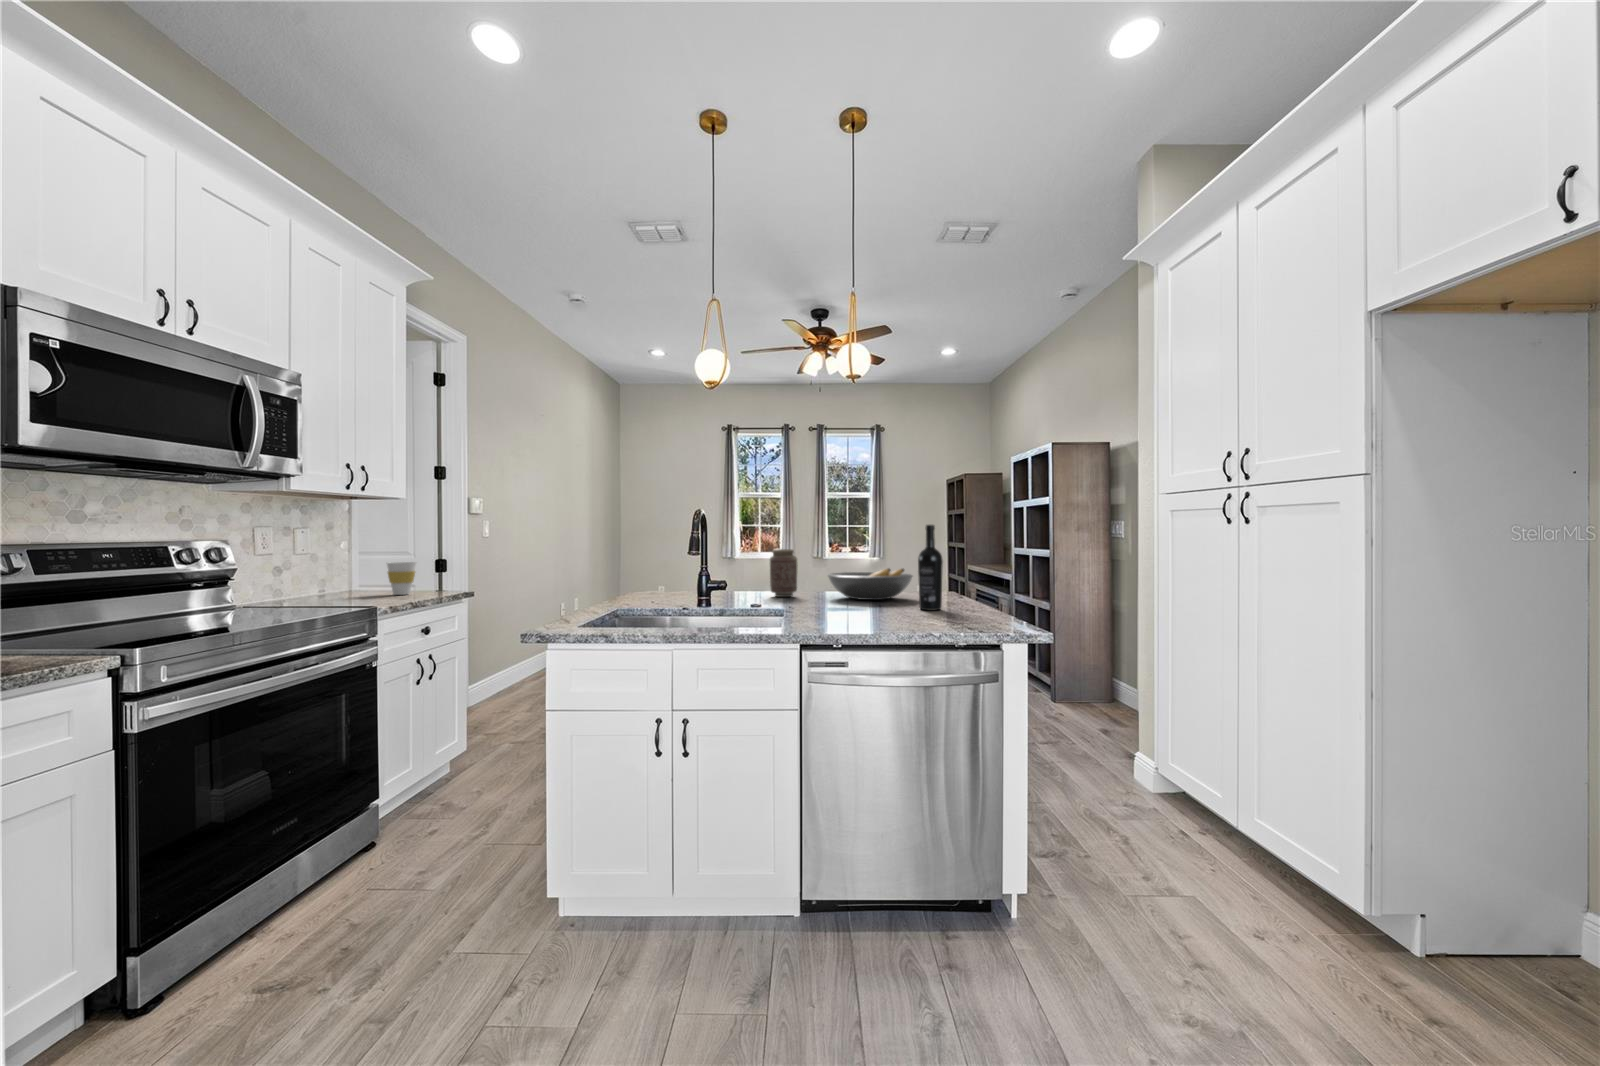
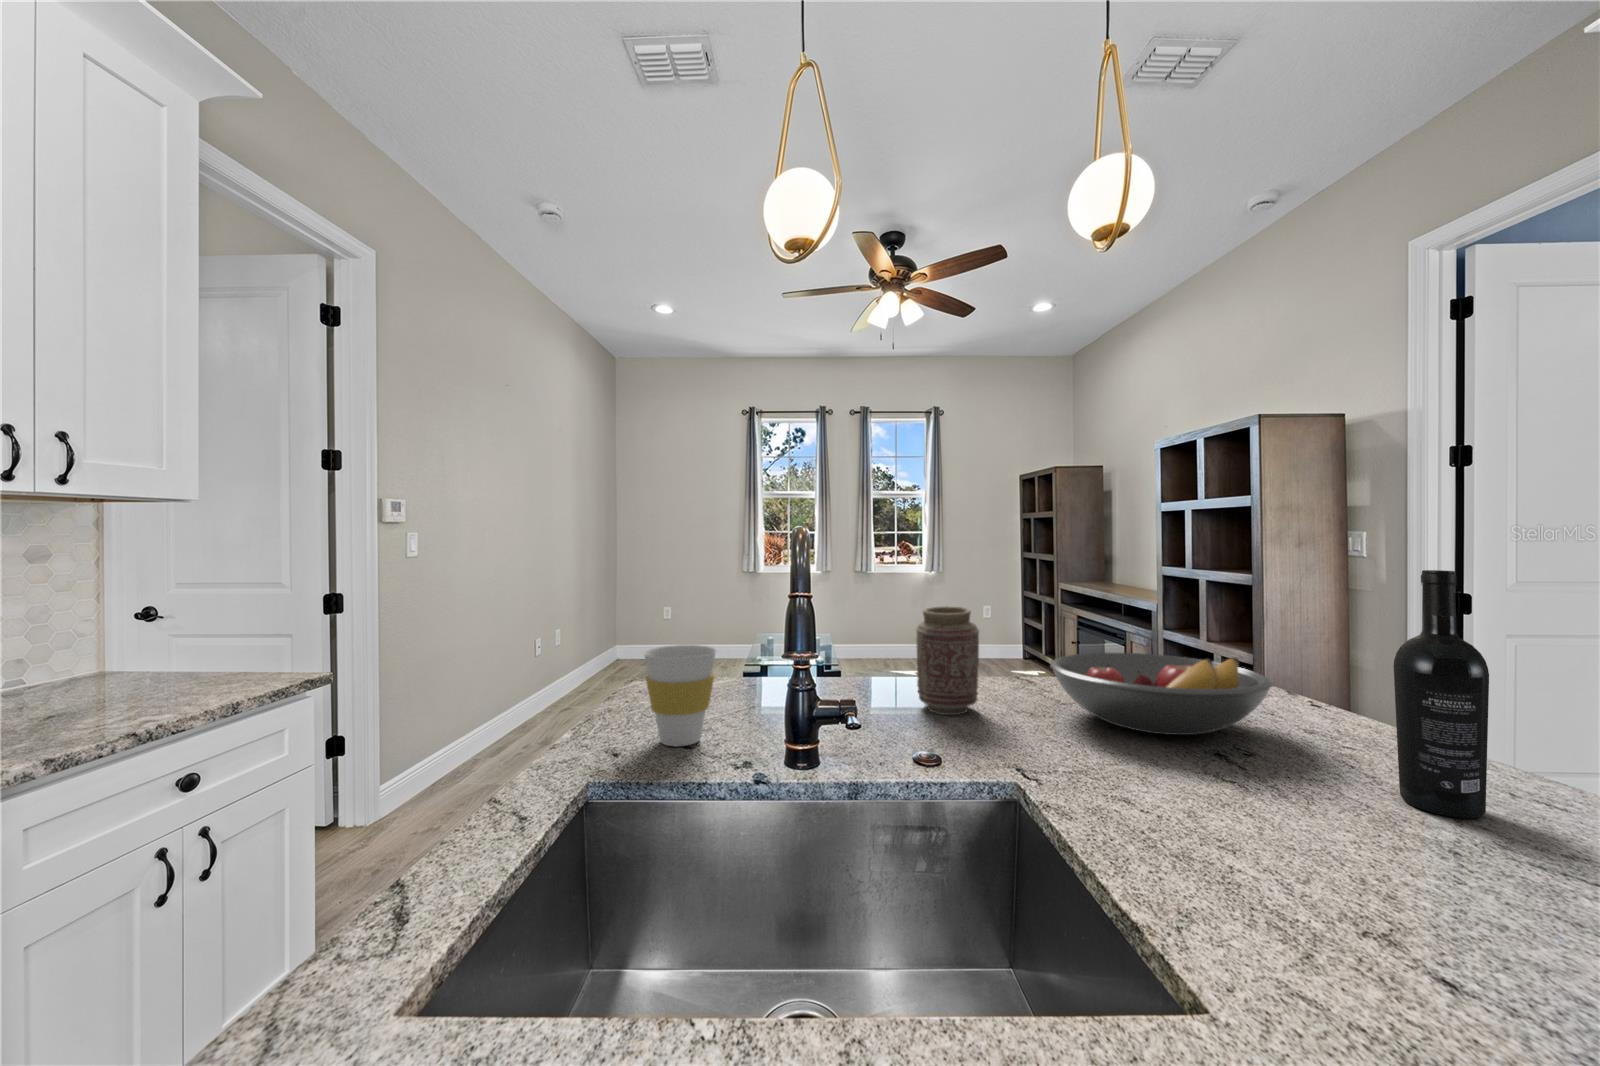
cup: present [387,562,416,595] -> present [643,645,716,746]

